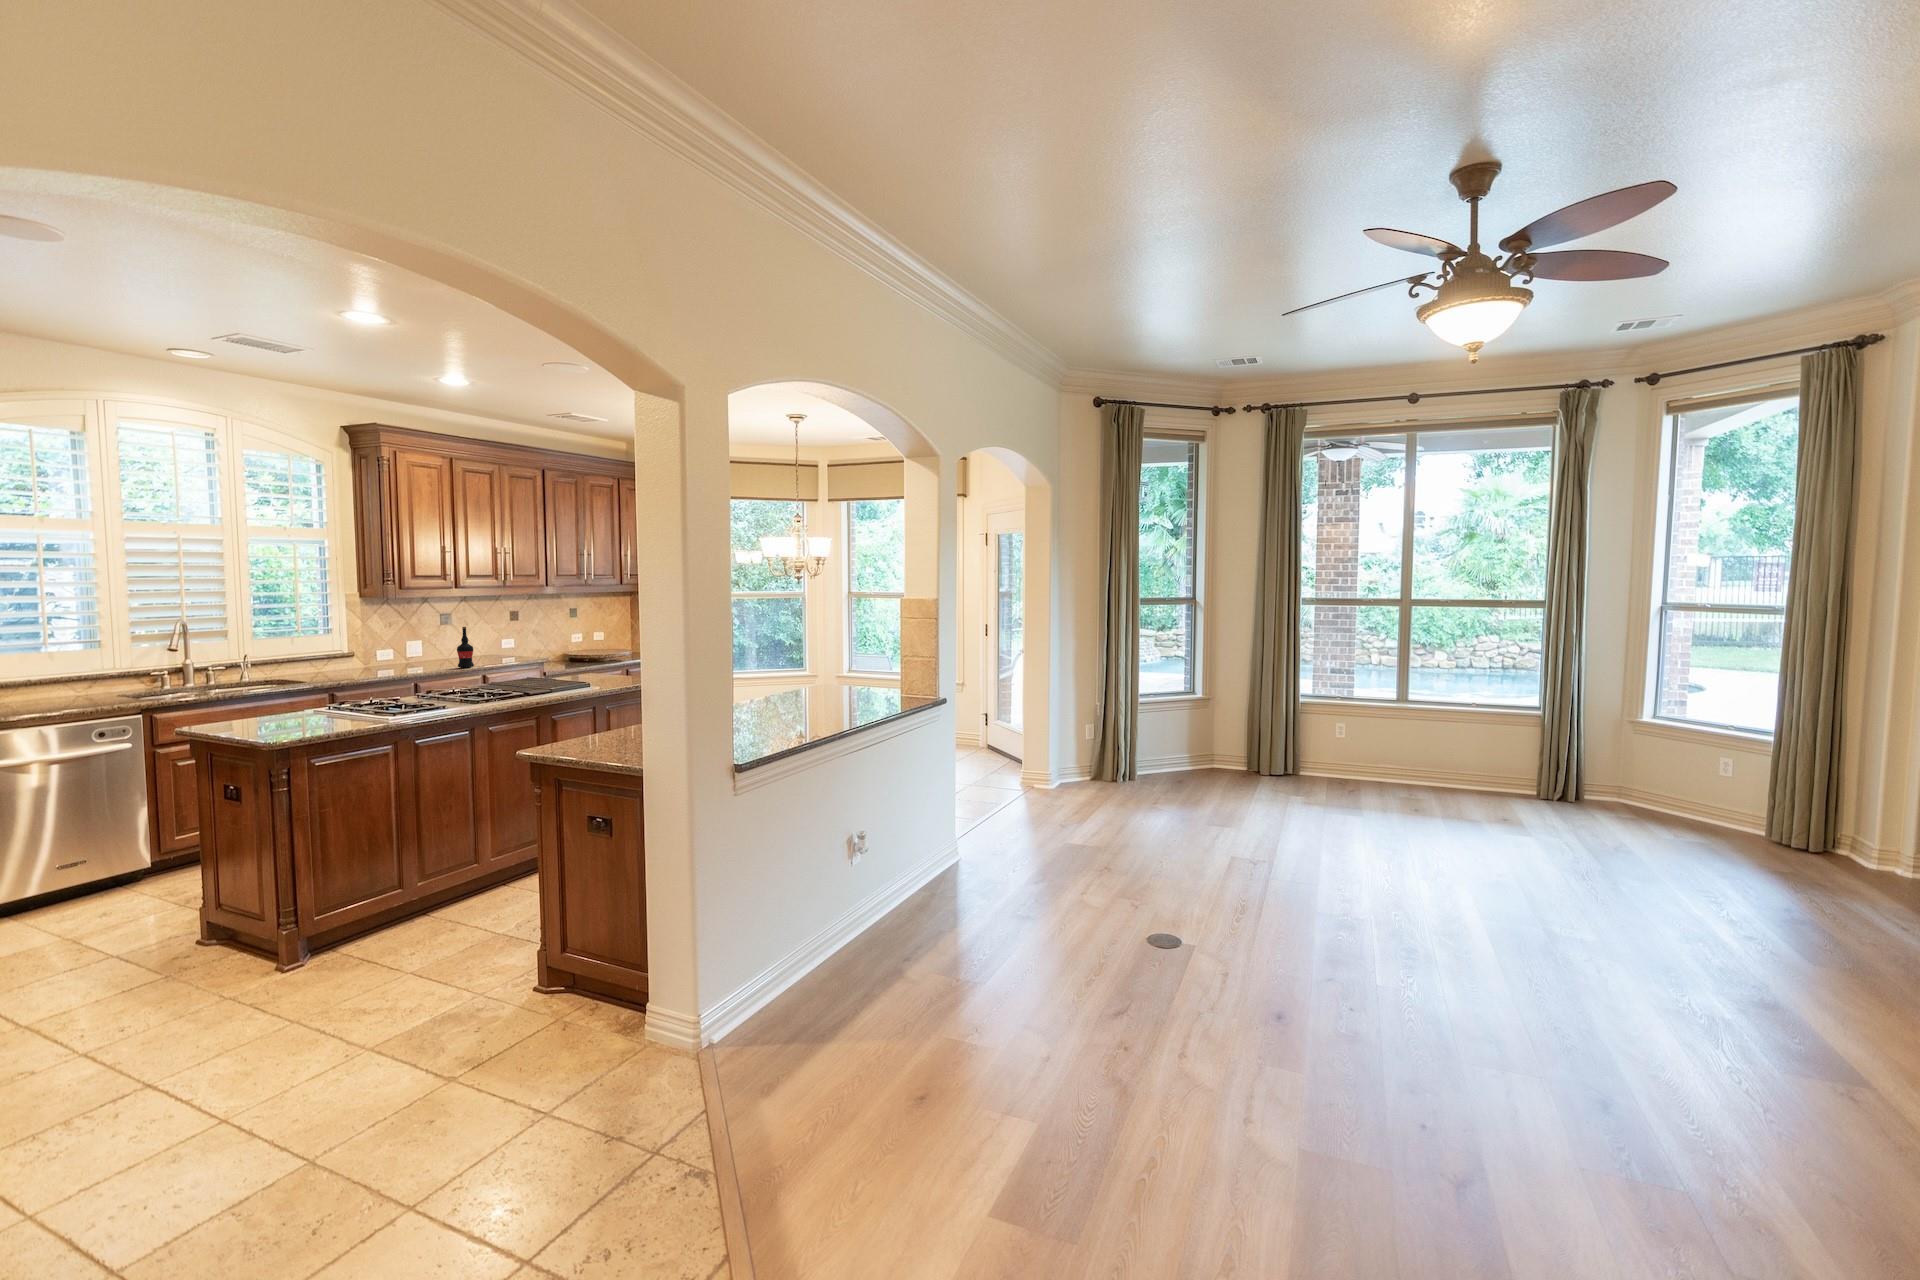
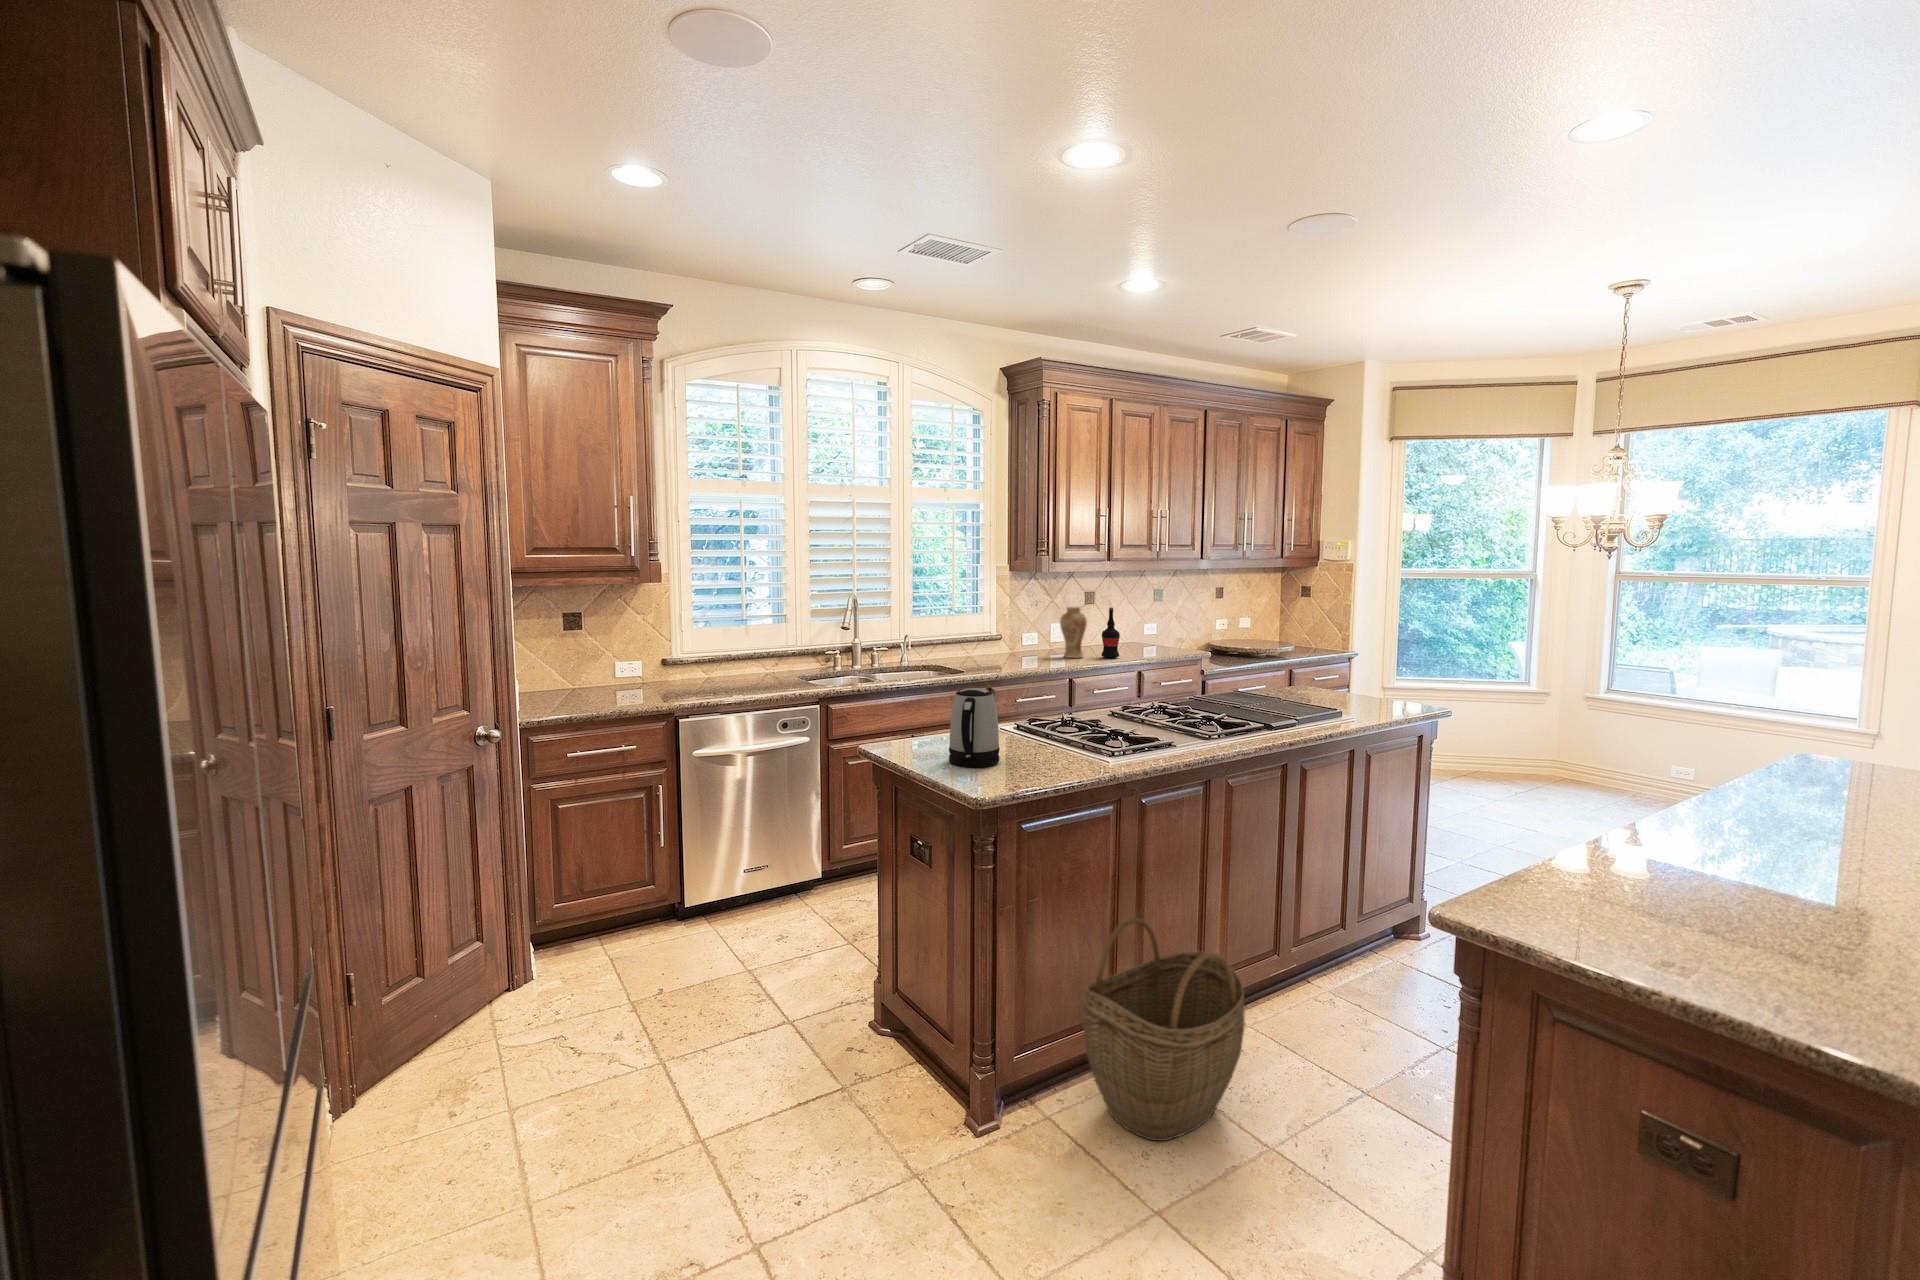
vase: none [416,627,442,670] -> present [1060,607,1087,658]
kettle: none [255,673,301,728] -> present [949,688,1000,767]
woven basket: none [370,817,491,950] -> present [1083,918,1245,1141]

